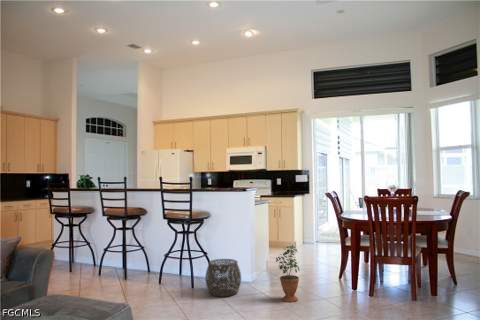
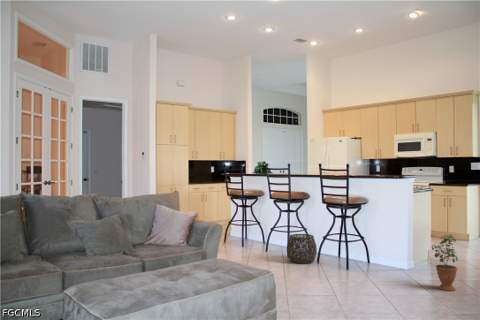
woven basket: present [205,259,241,296] -> present [287,234,317,264]

